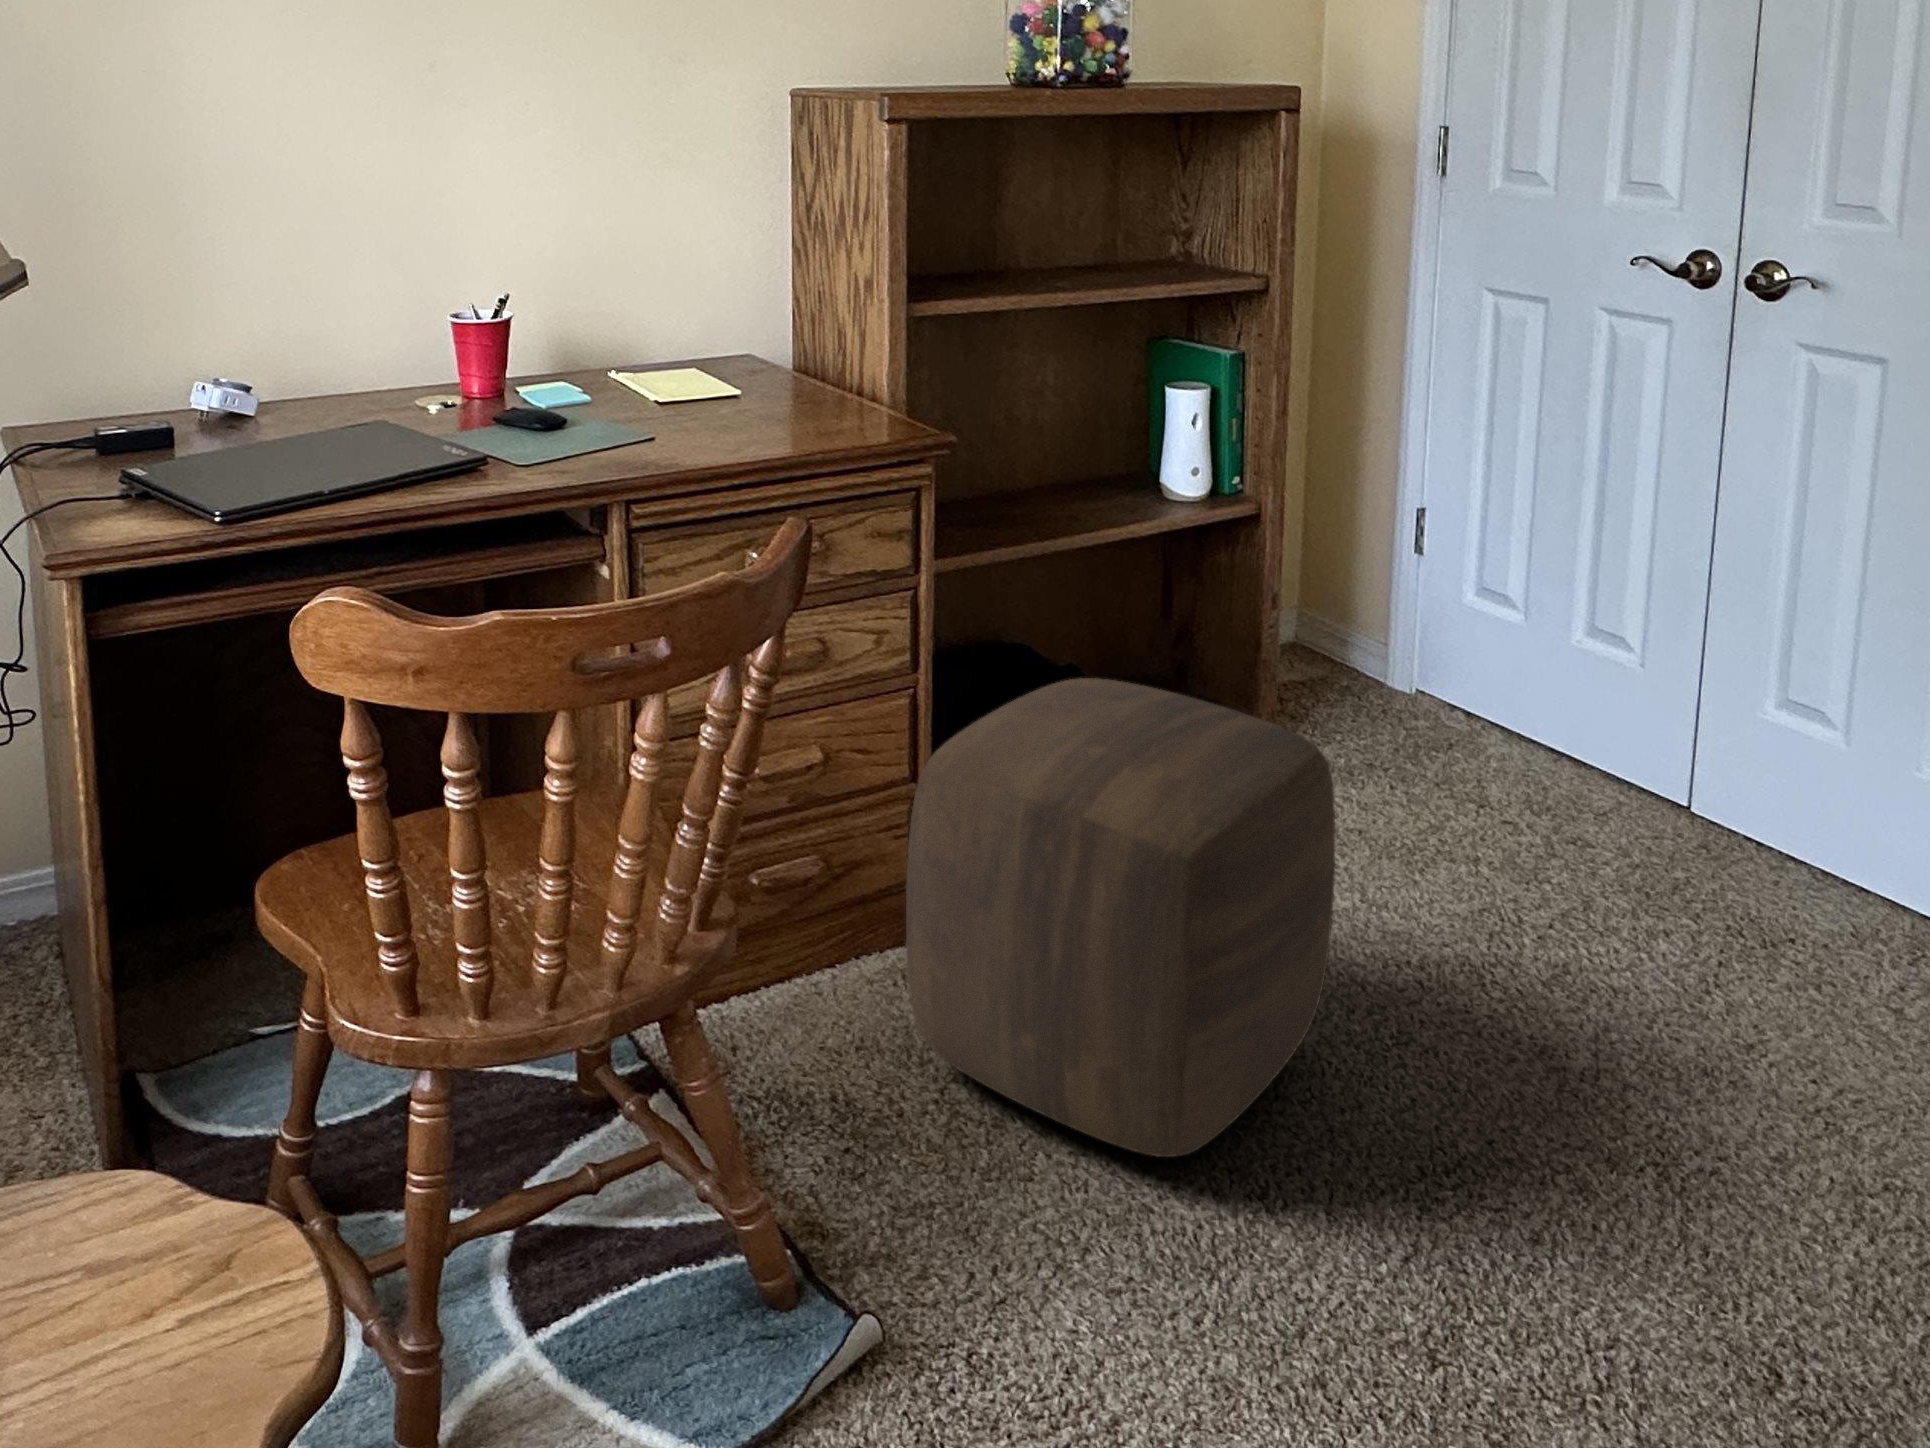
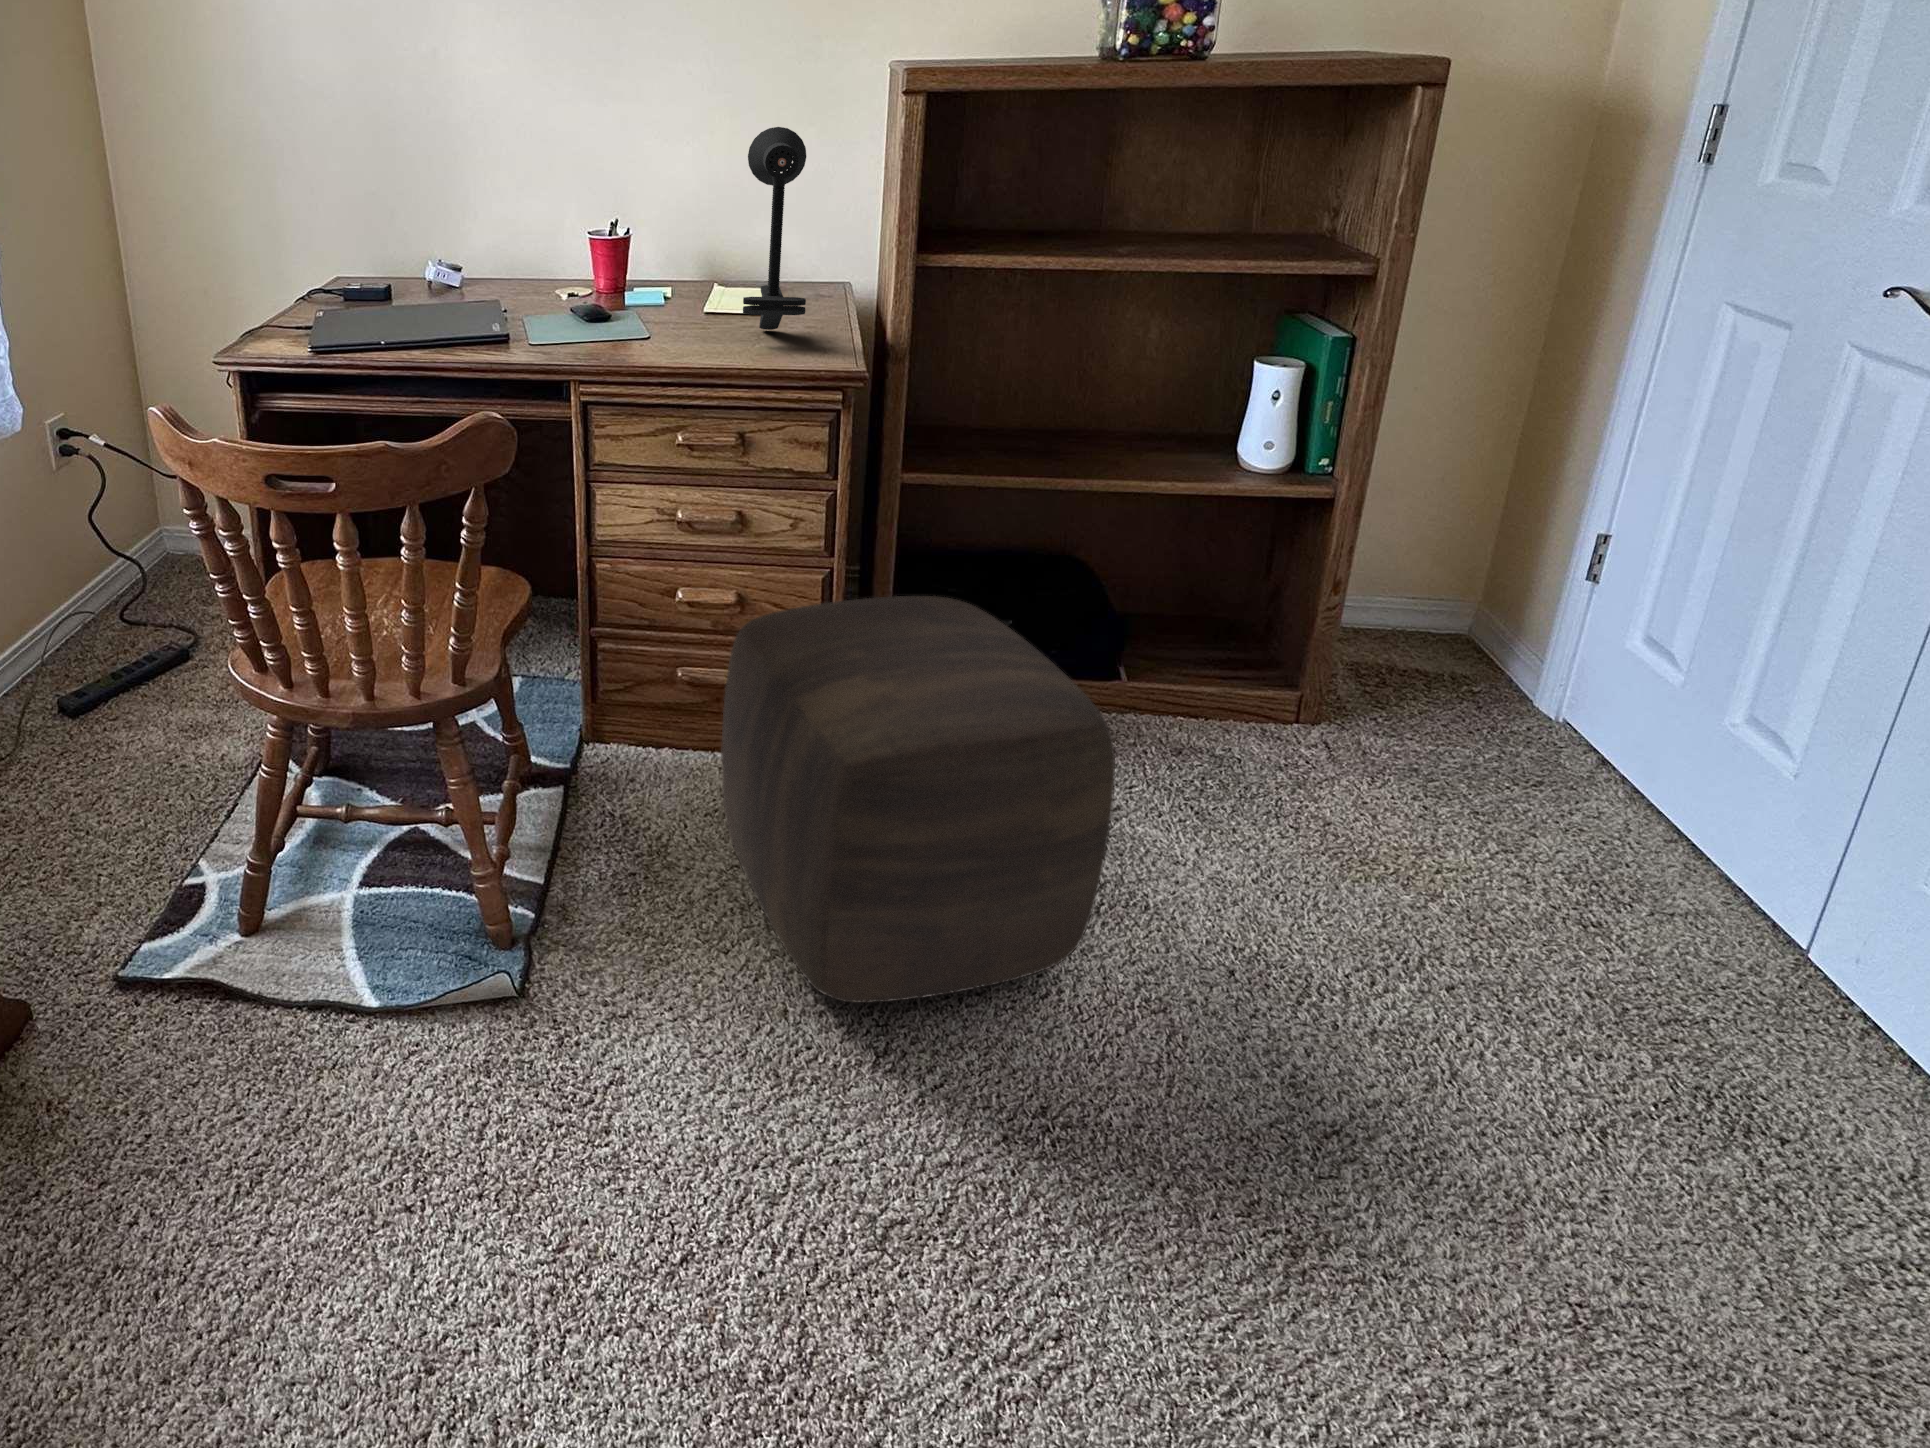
desk lamp: none [732,167,837,413] -> present [743,127,806,330]

